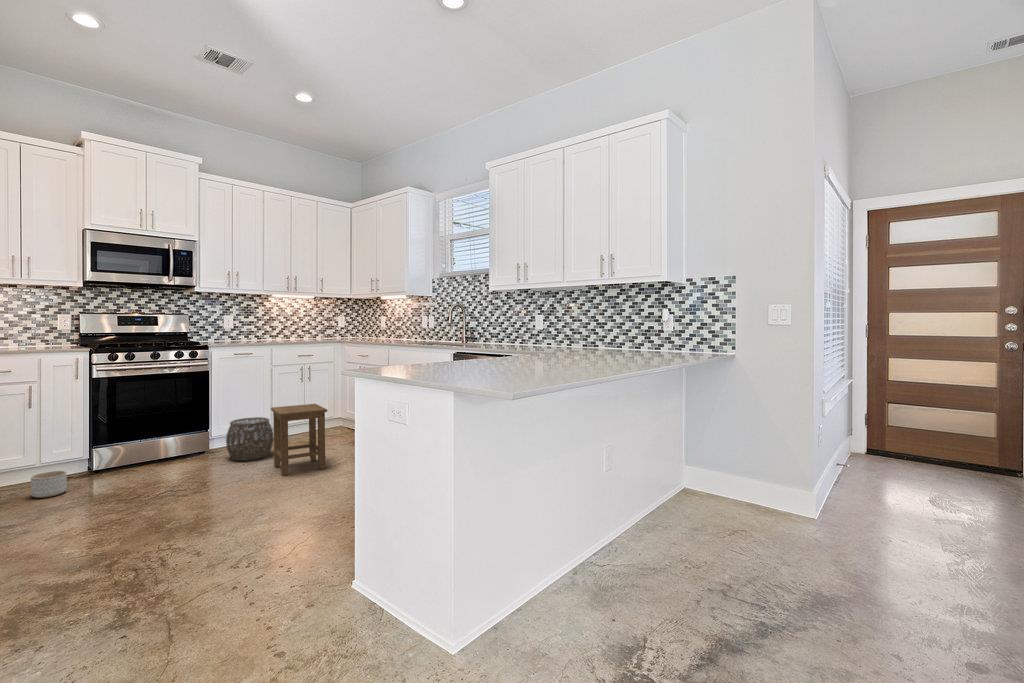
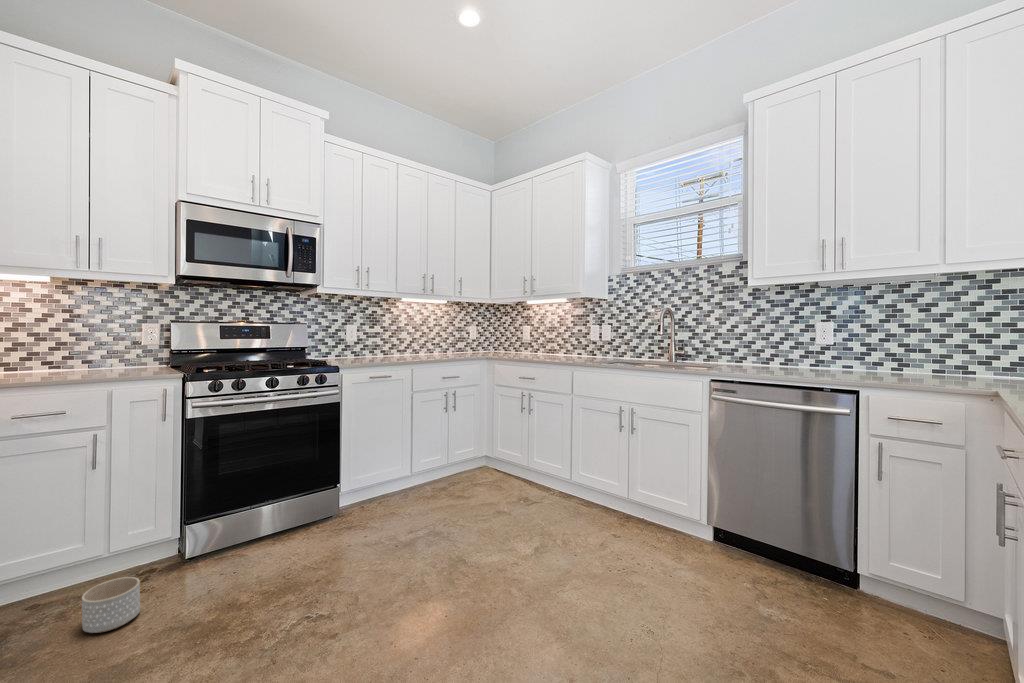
stool: present [271,404,327,476] -> none [437,454,528,581]
woven basket: present [226,417,273,461] -> none [364,468,429,538]

